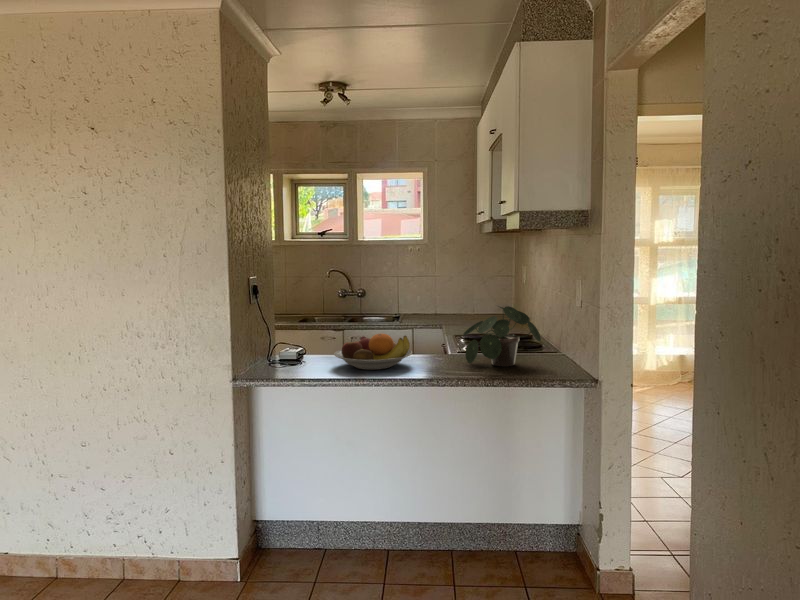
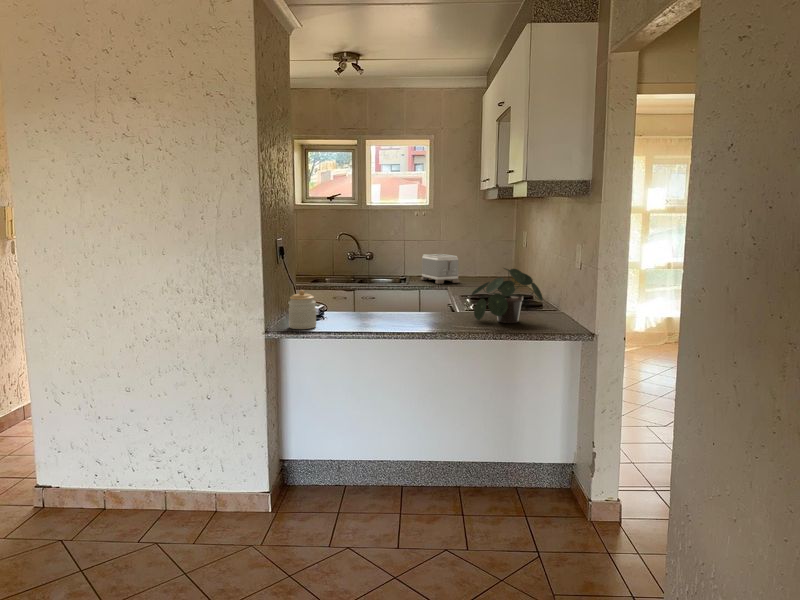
toaster: none [416,290,457,322] -> present [421,254,459,284]
jar: none [260,332,292,375] -> present [288,290,316,329]
fruit bowl: present [334,334,412,370] -> none [354,293,425,325]

